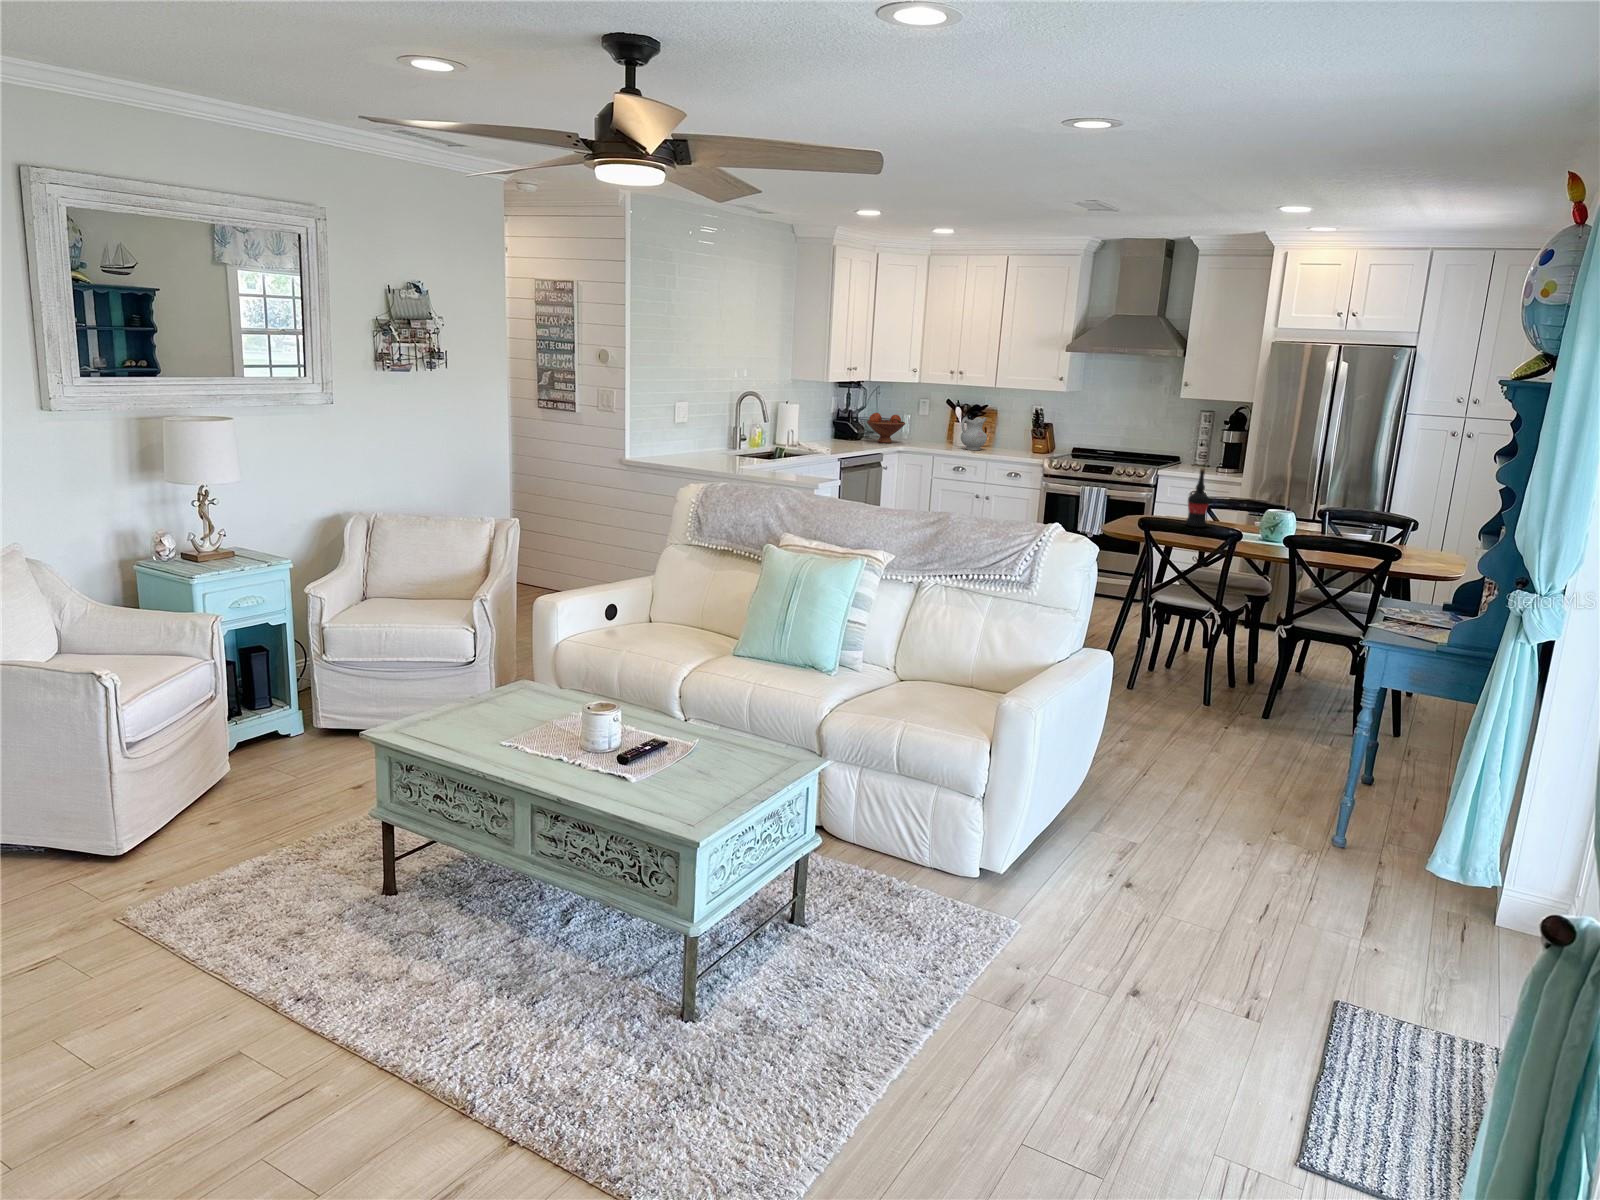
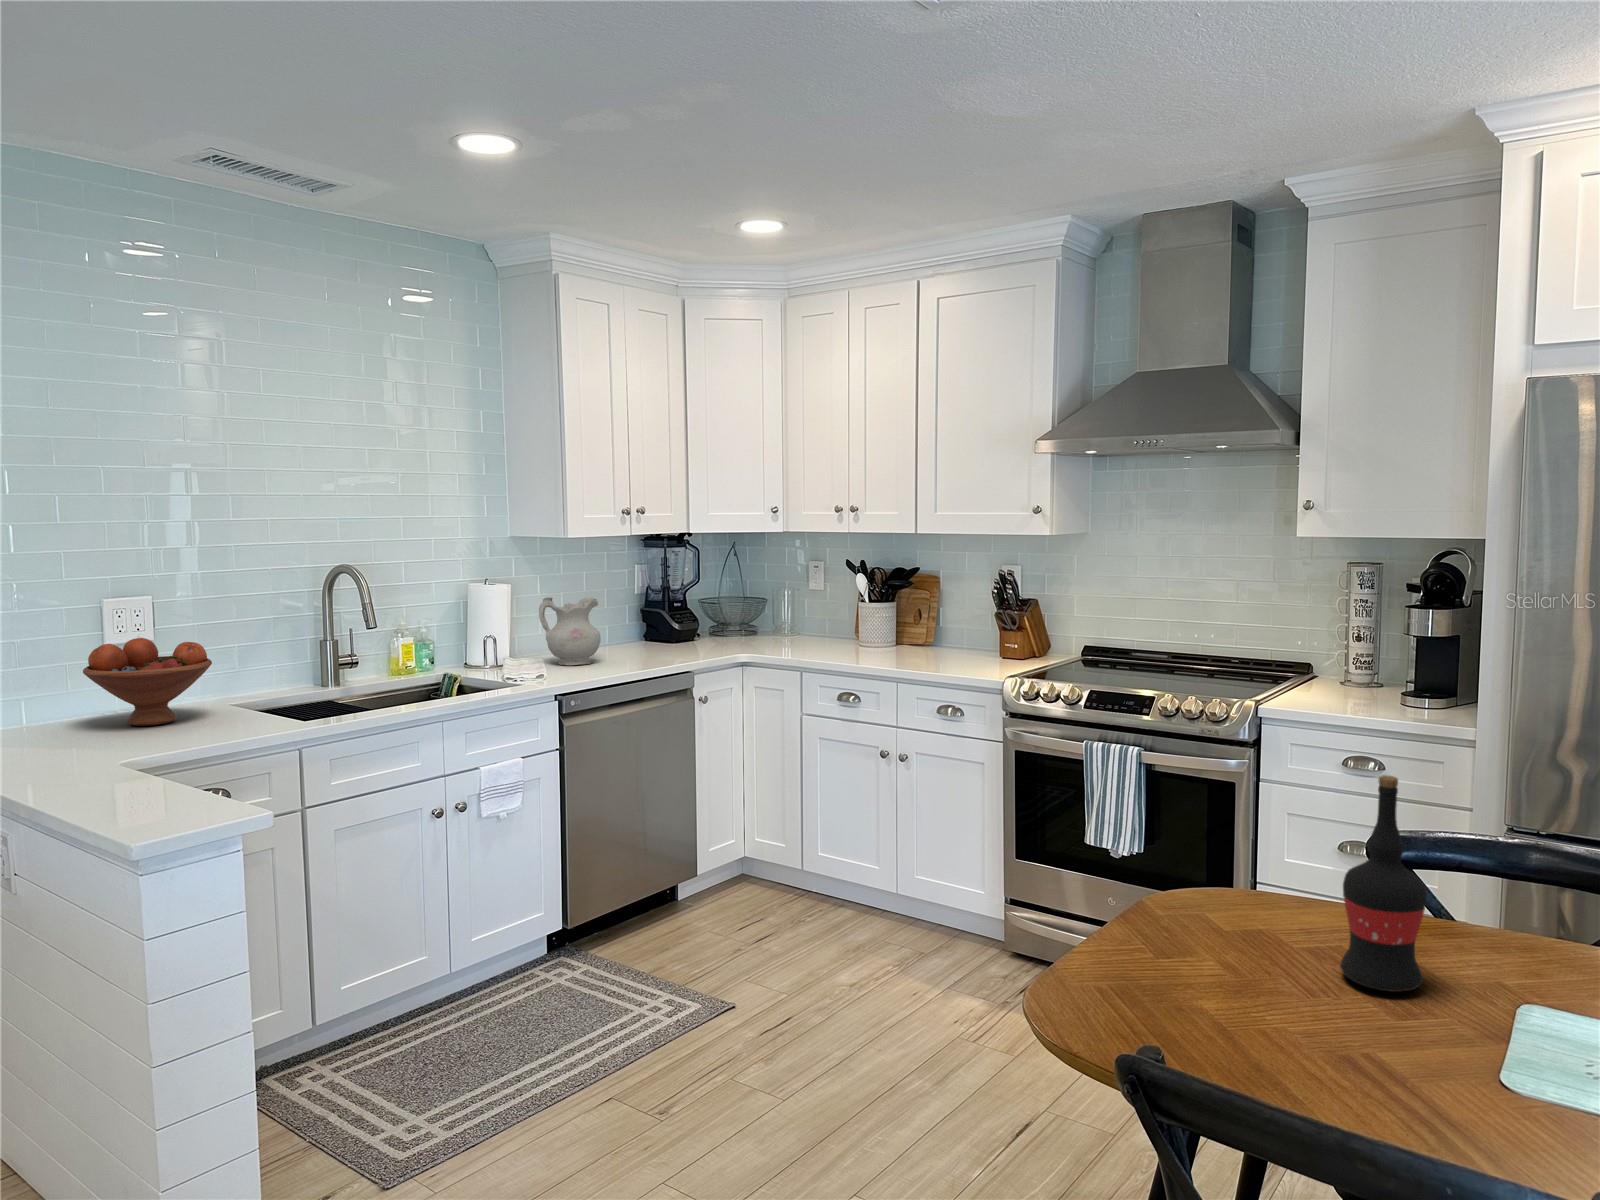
fruit bowl: present [867,413,905,443] -> present [83,638,212,726]
ceramic pitcher: present [961,416,987,450] -> present [539,597,601,665]

